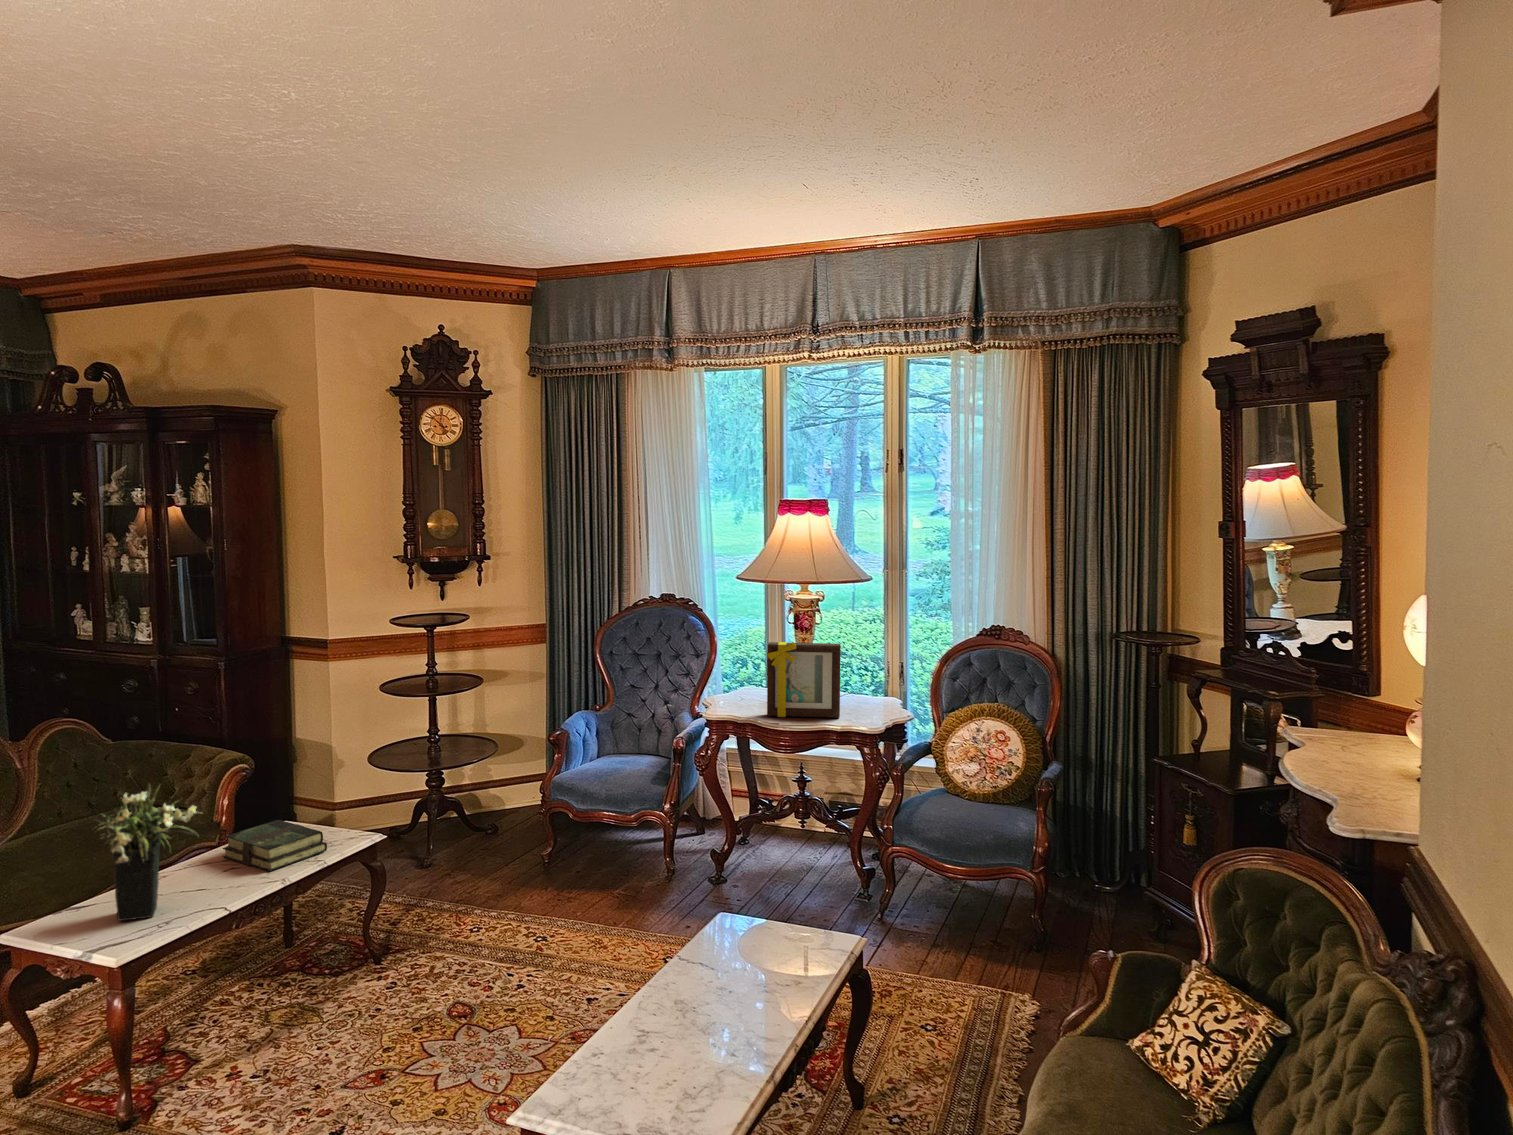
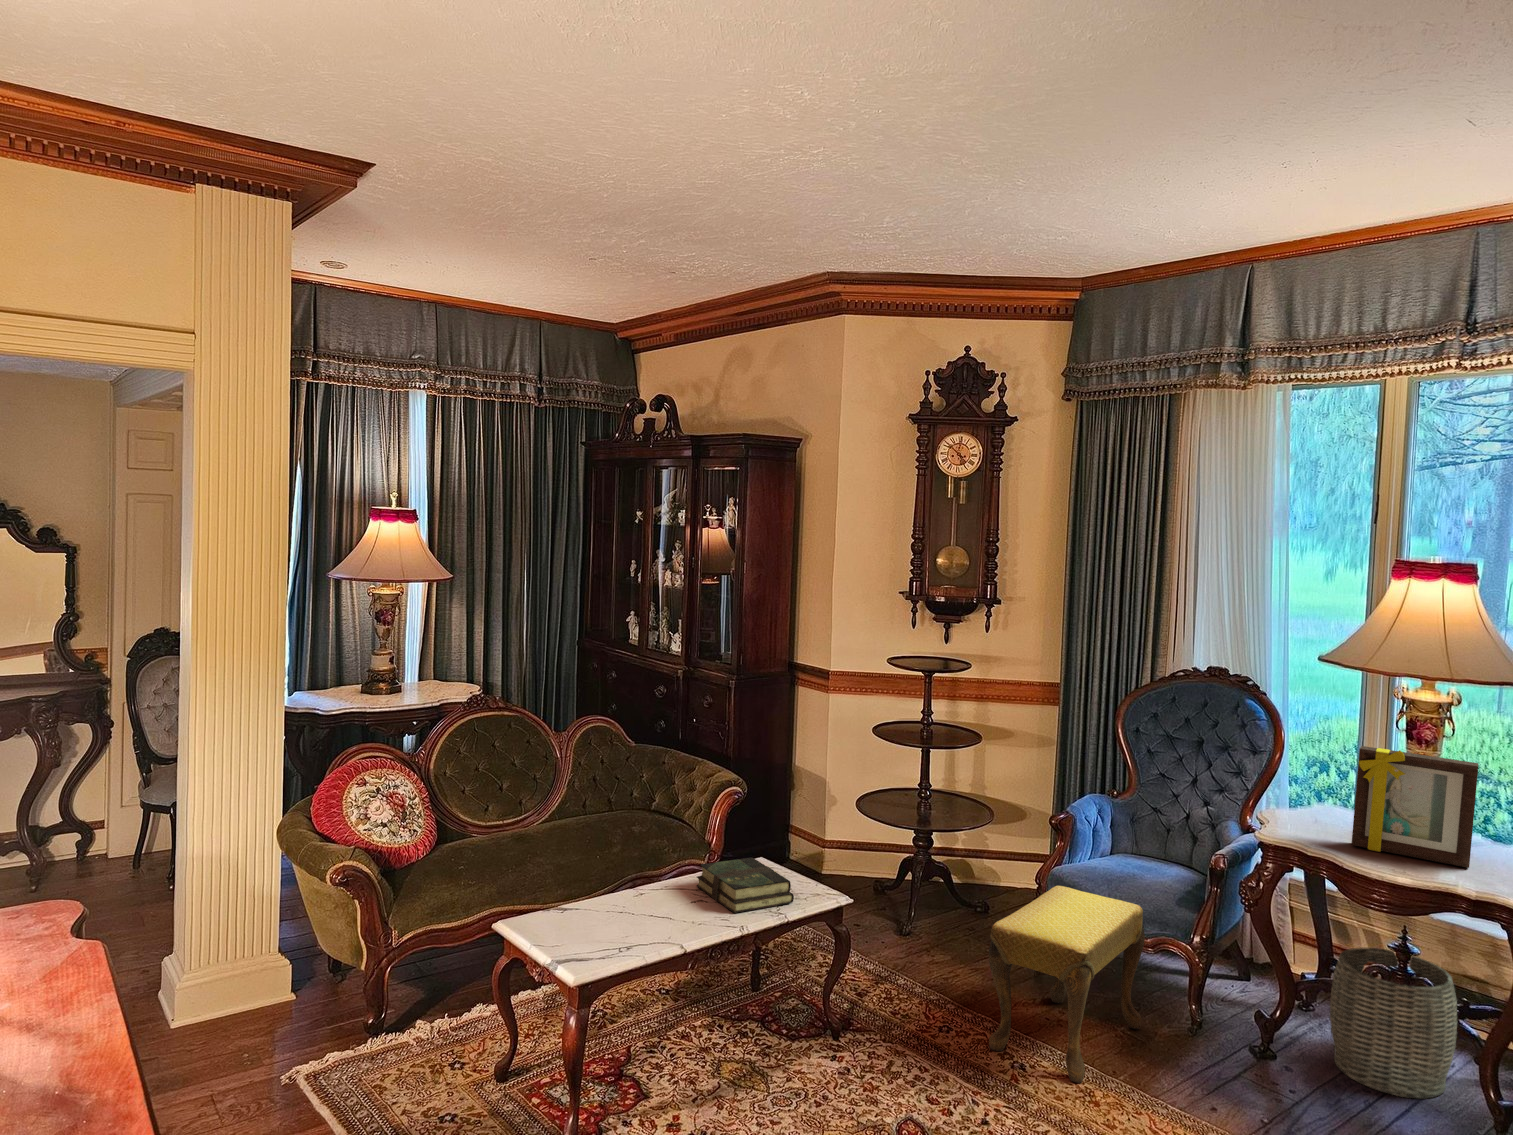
flower arrangement: present [95,784,202,921] -> none [573,798,675,936]
woven basket: none [762,788,841,888] -> present [1330,947,1457,1098]
footstool: none [508,790,632,940] -> present [989,886,1145,1083]

